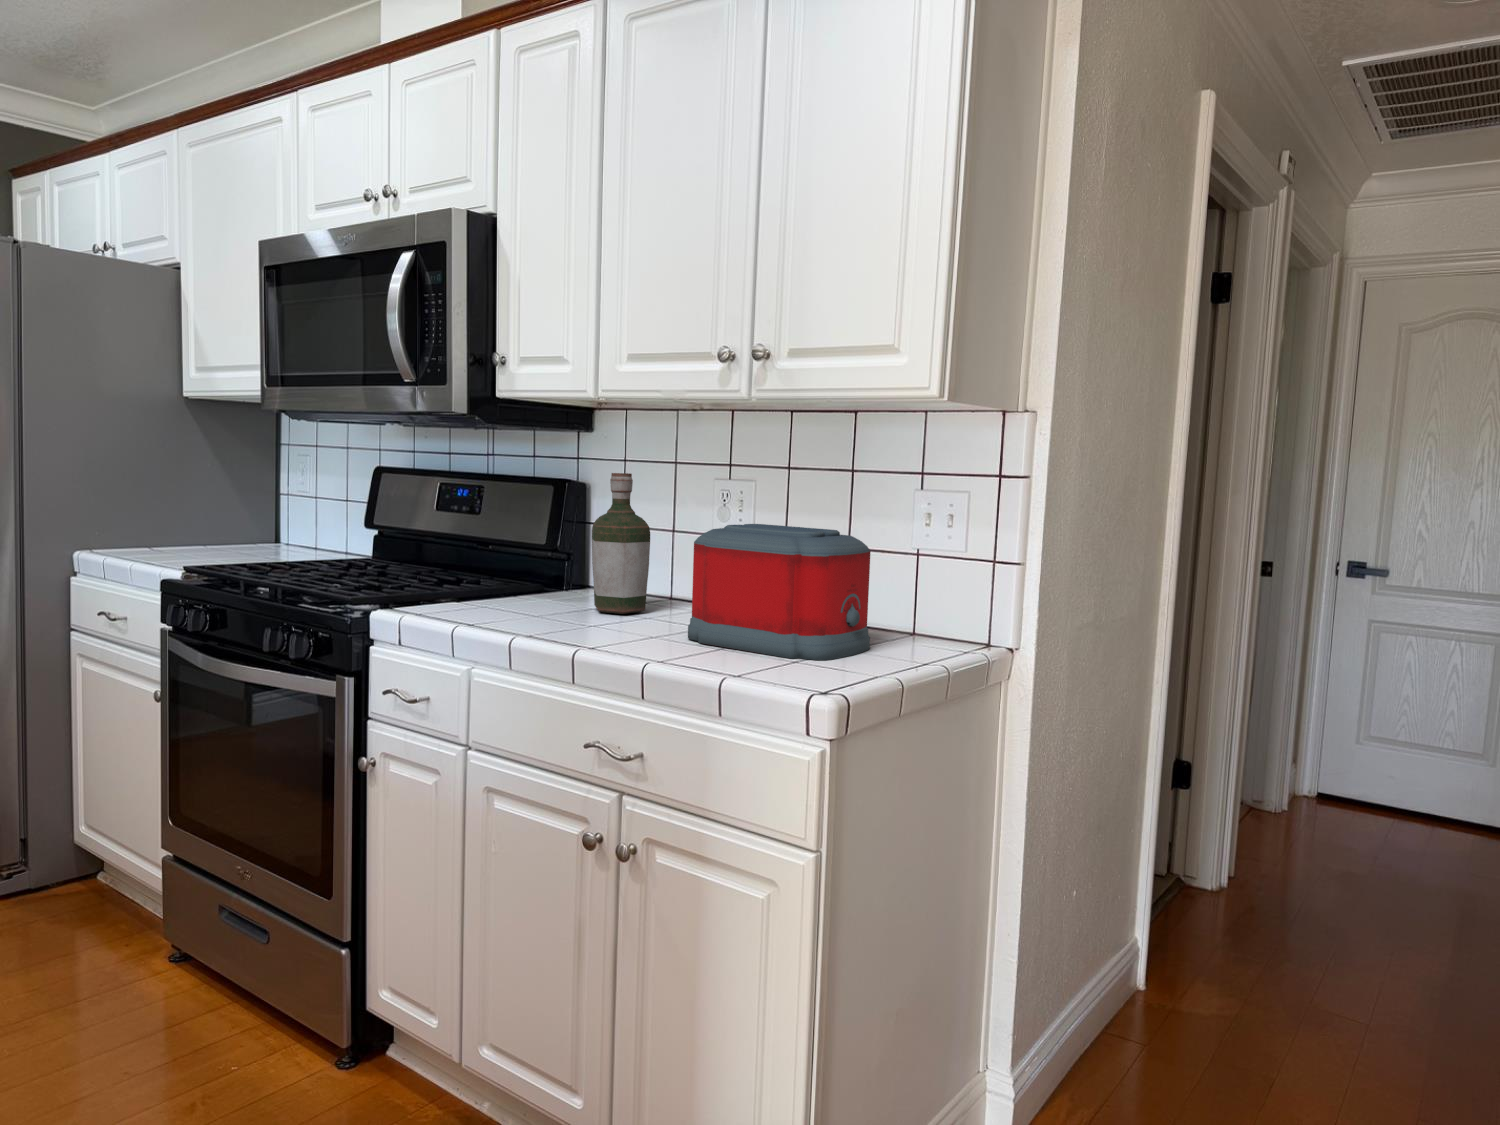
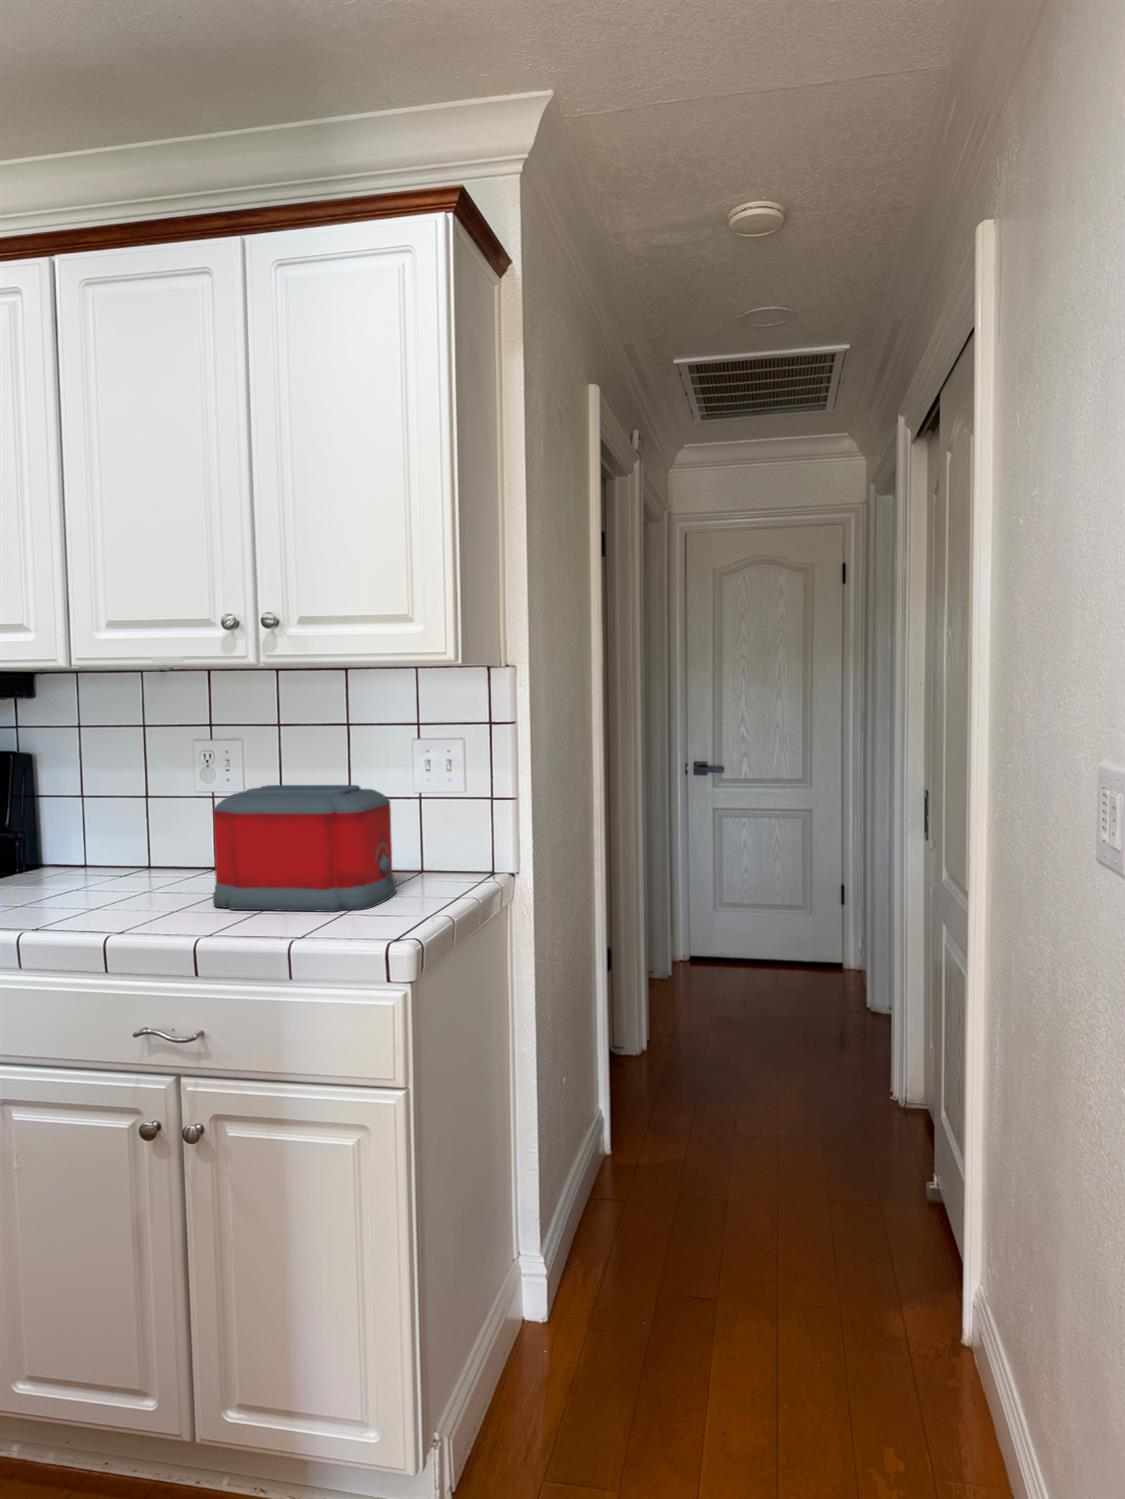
bottle: present [592,473,650,614] -> none [68,743,141,891]

